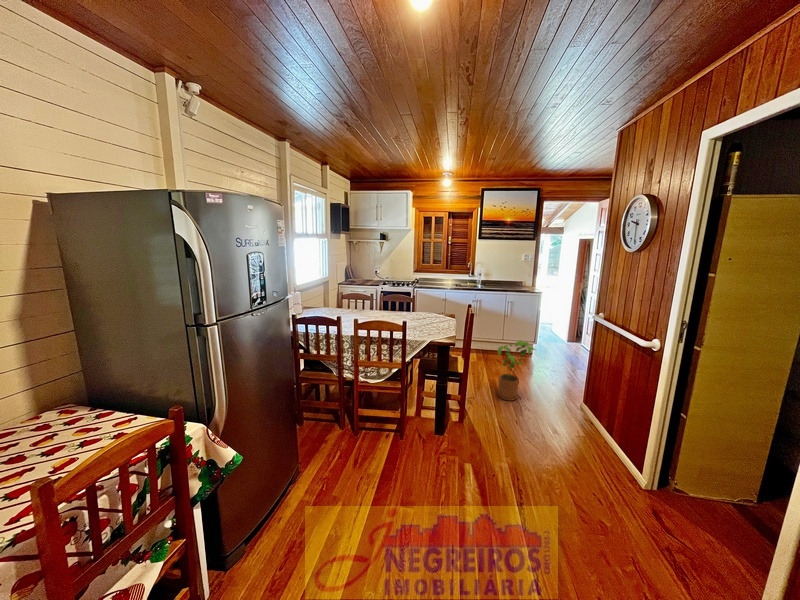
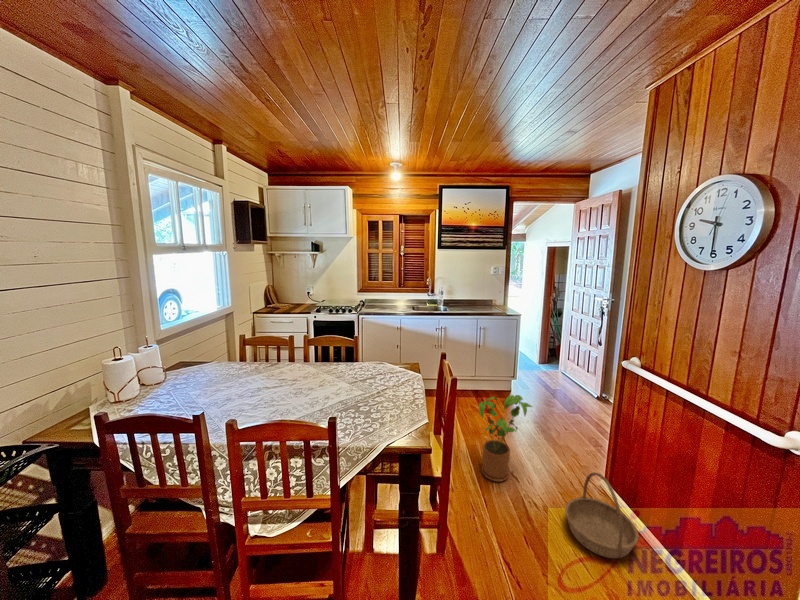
basket: none [550,389,597,440] -> present [565,472,638,558]

